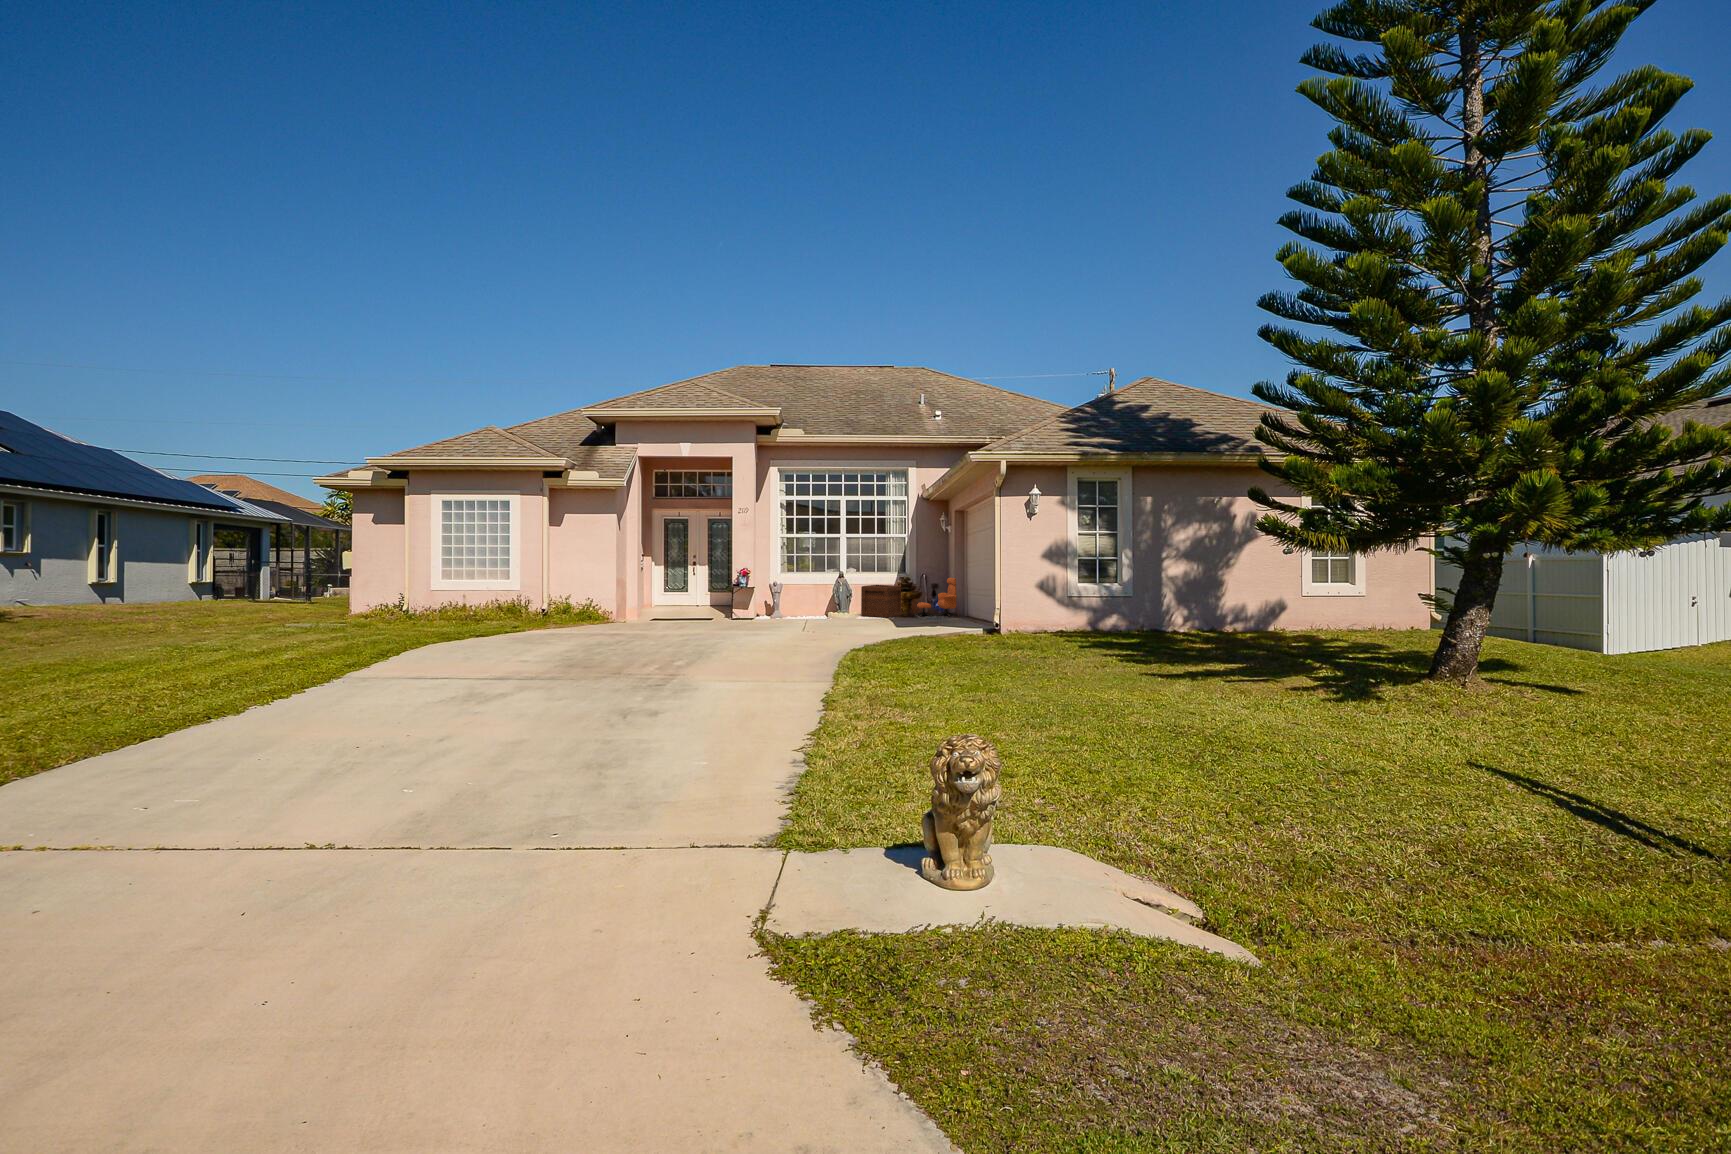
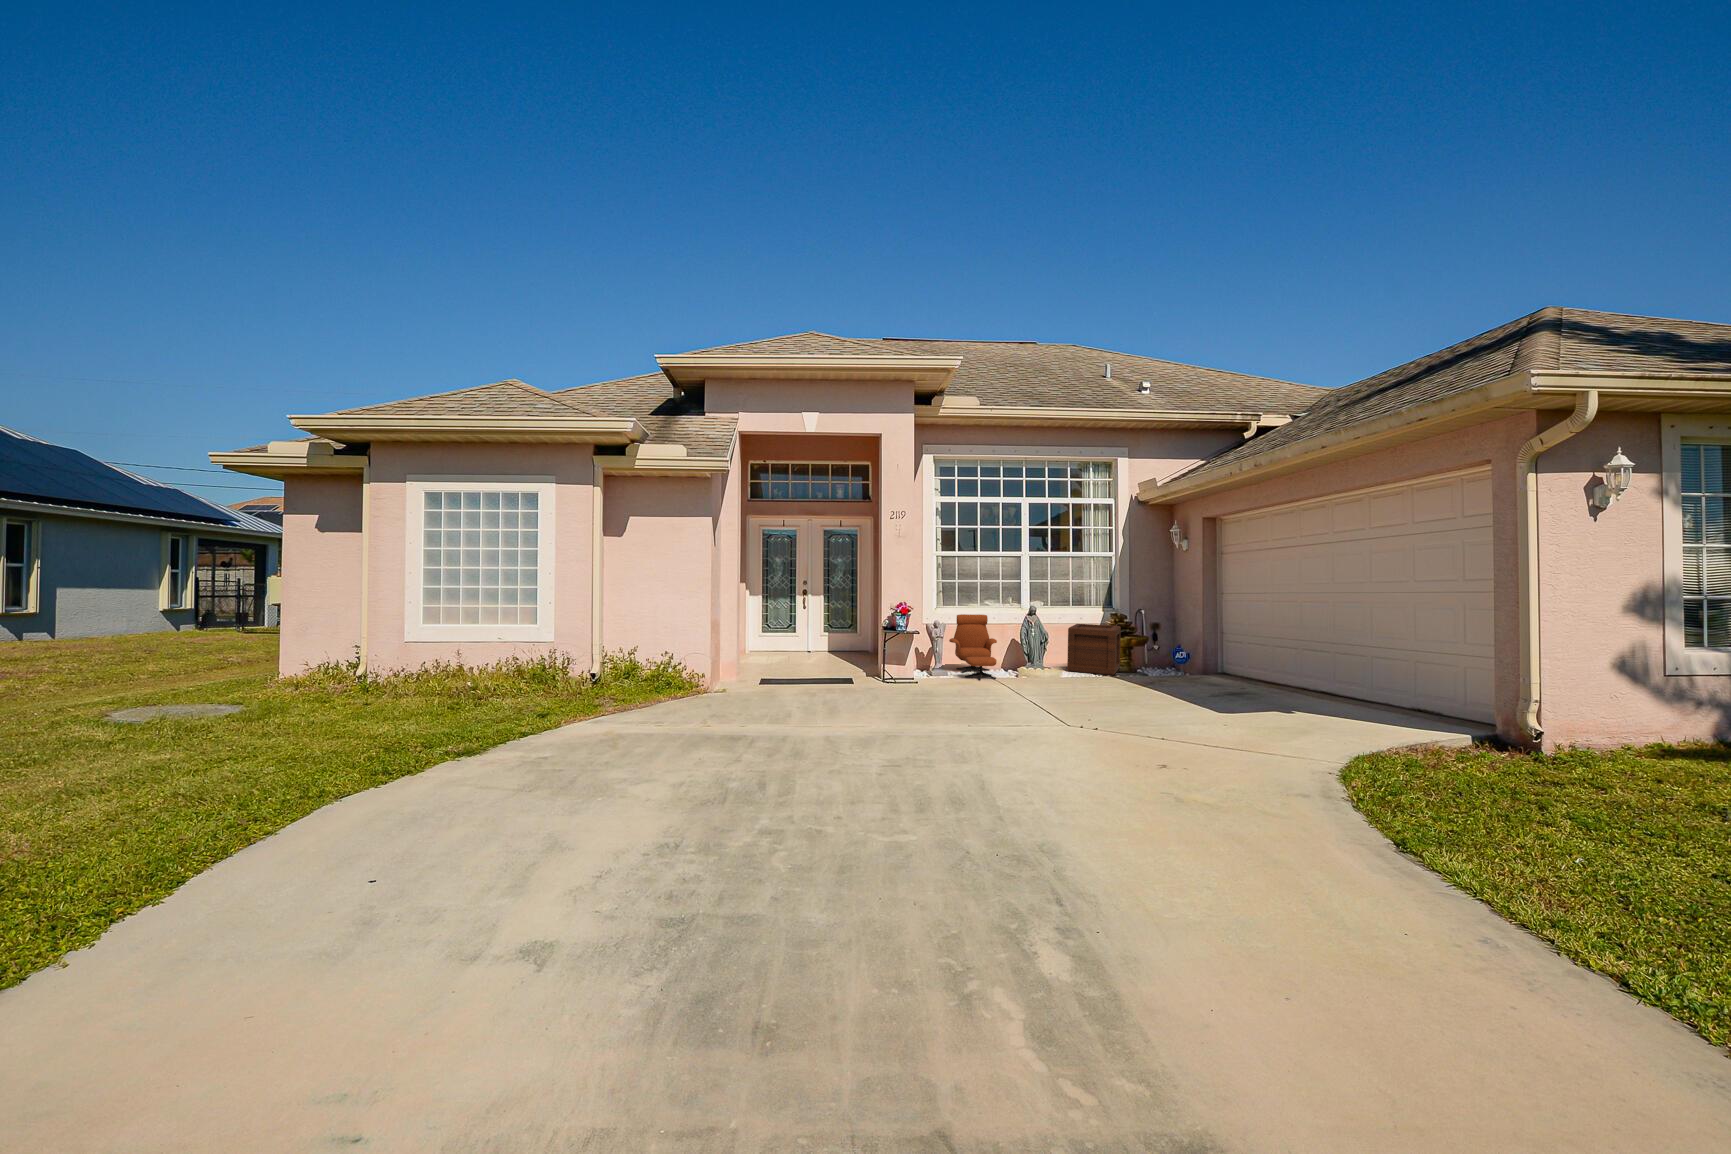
lounge chair: present [914,578,957,616] -> present [949,614,997,680]

